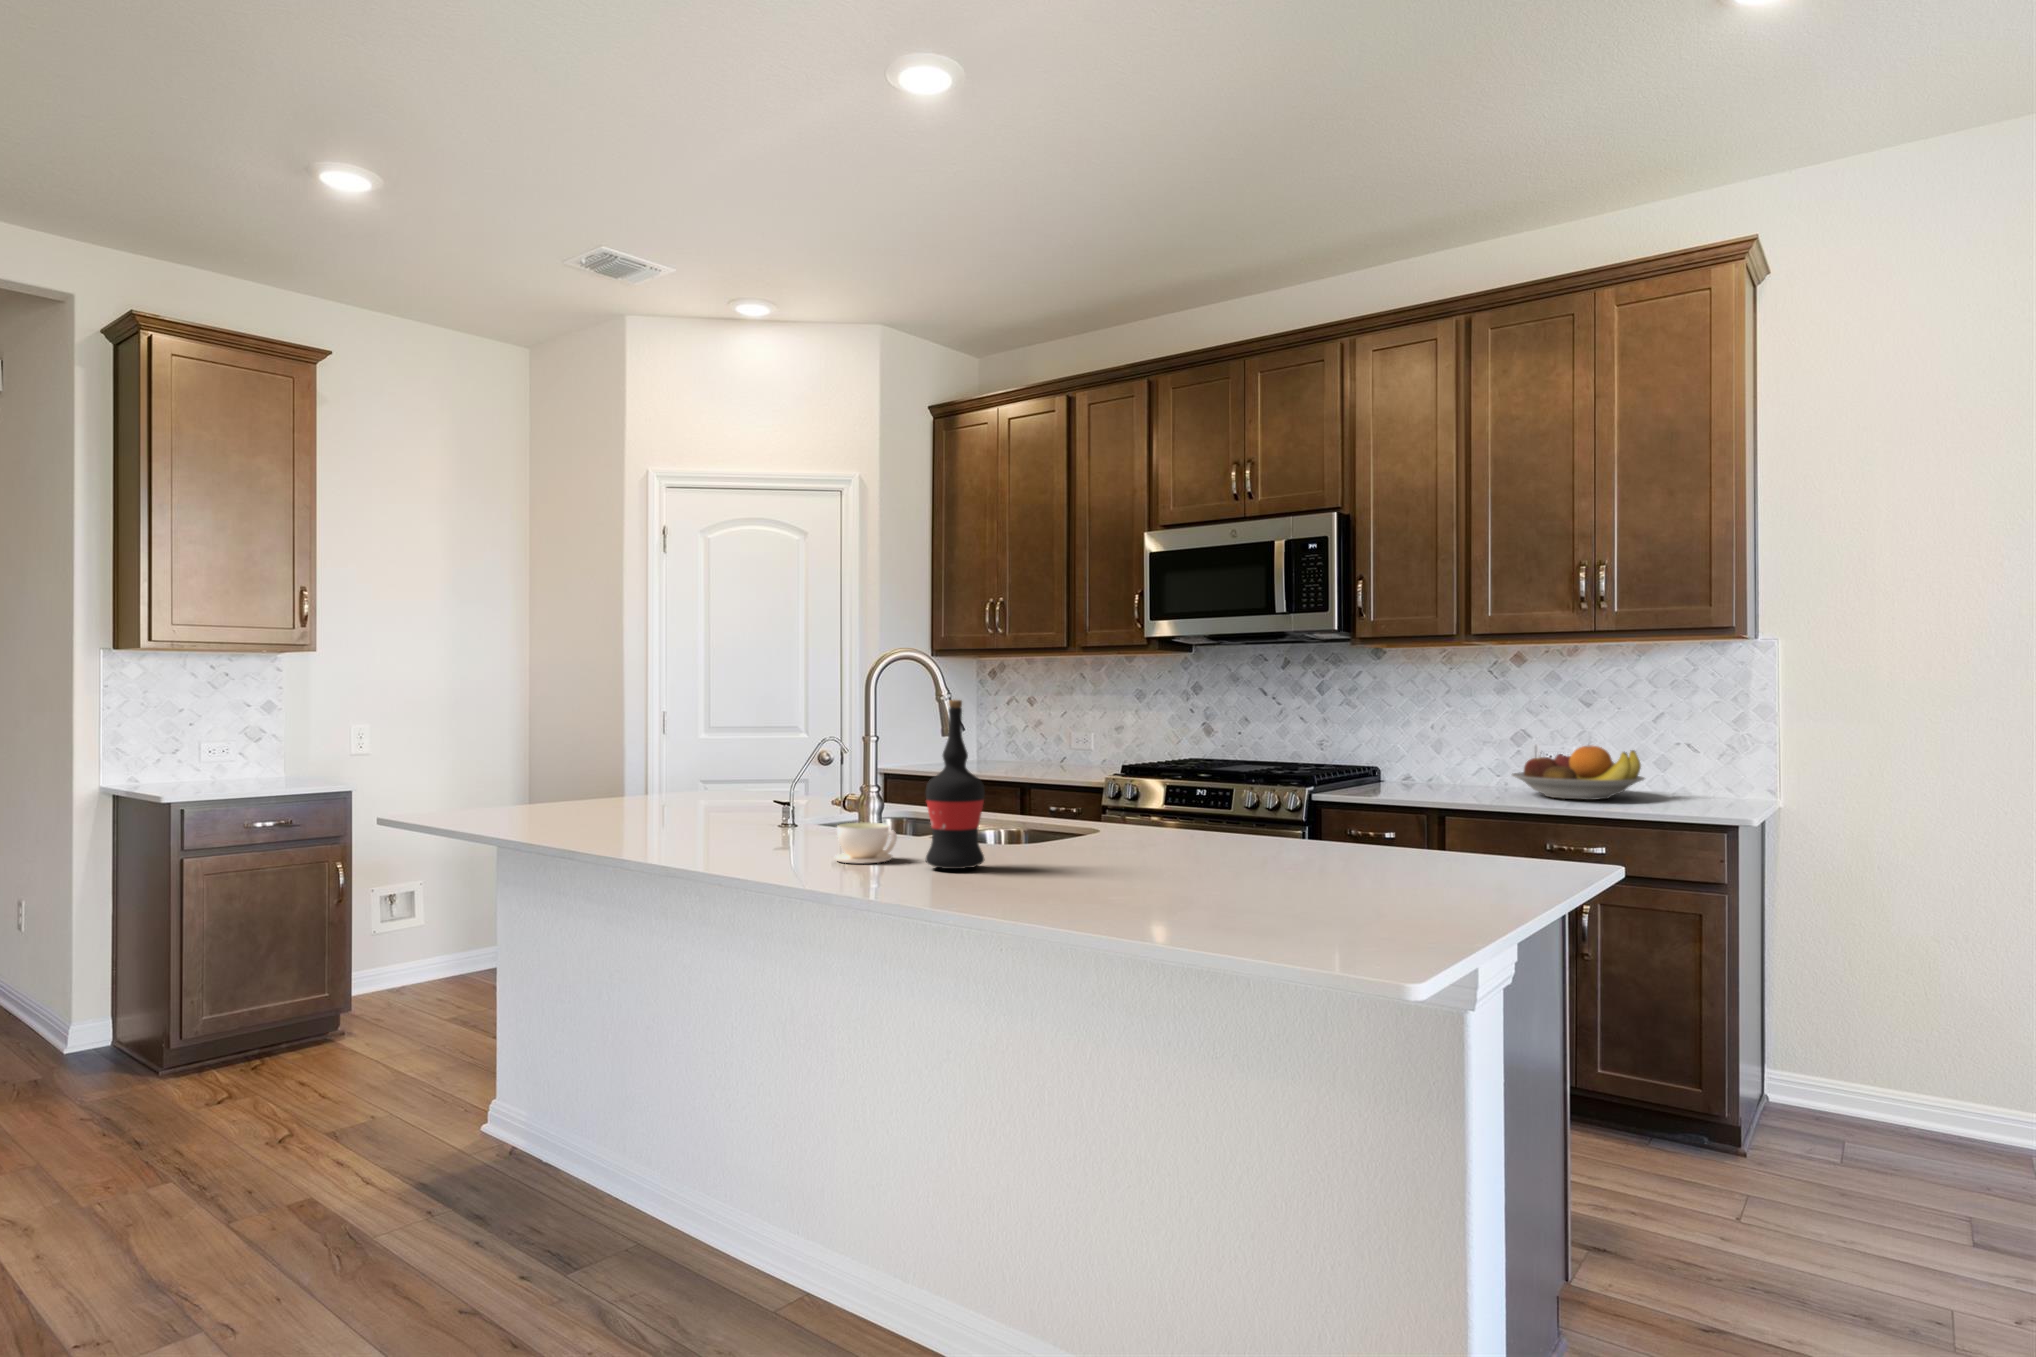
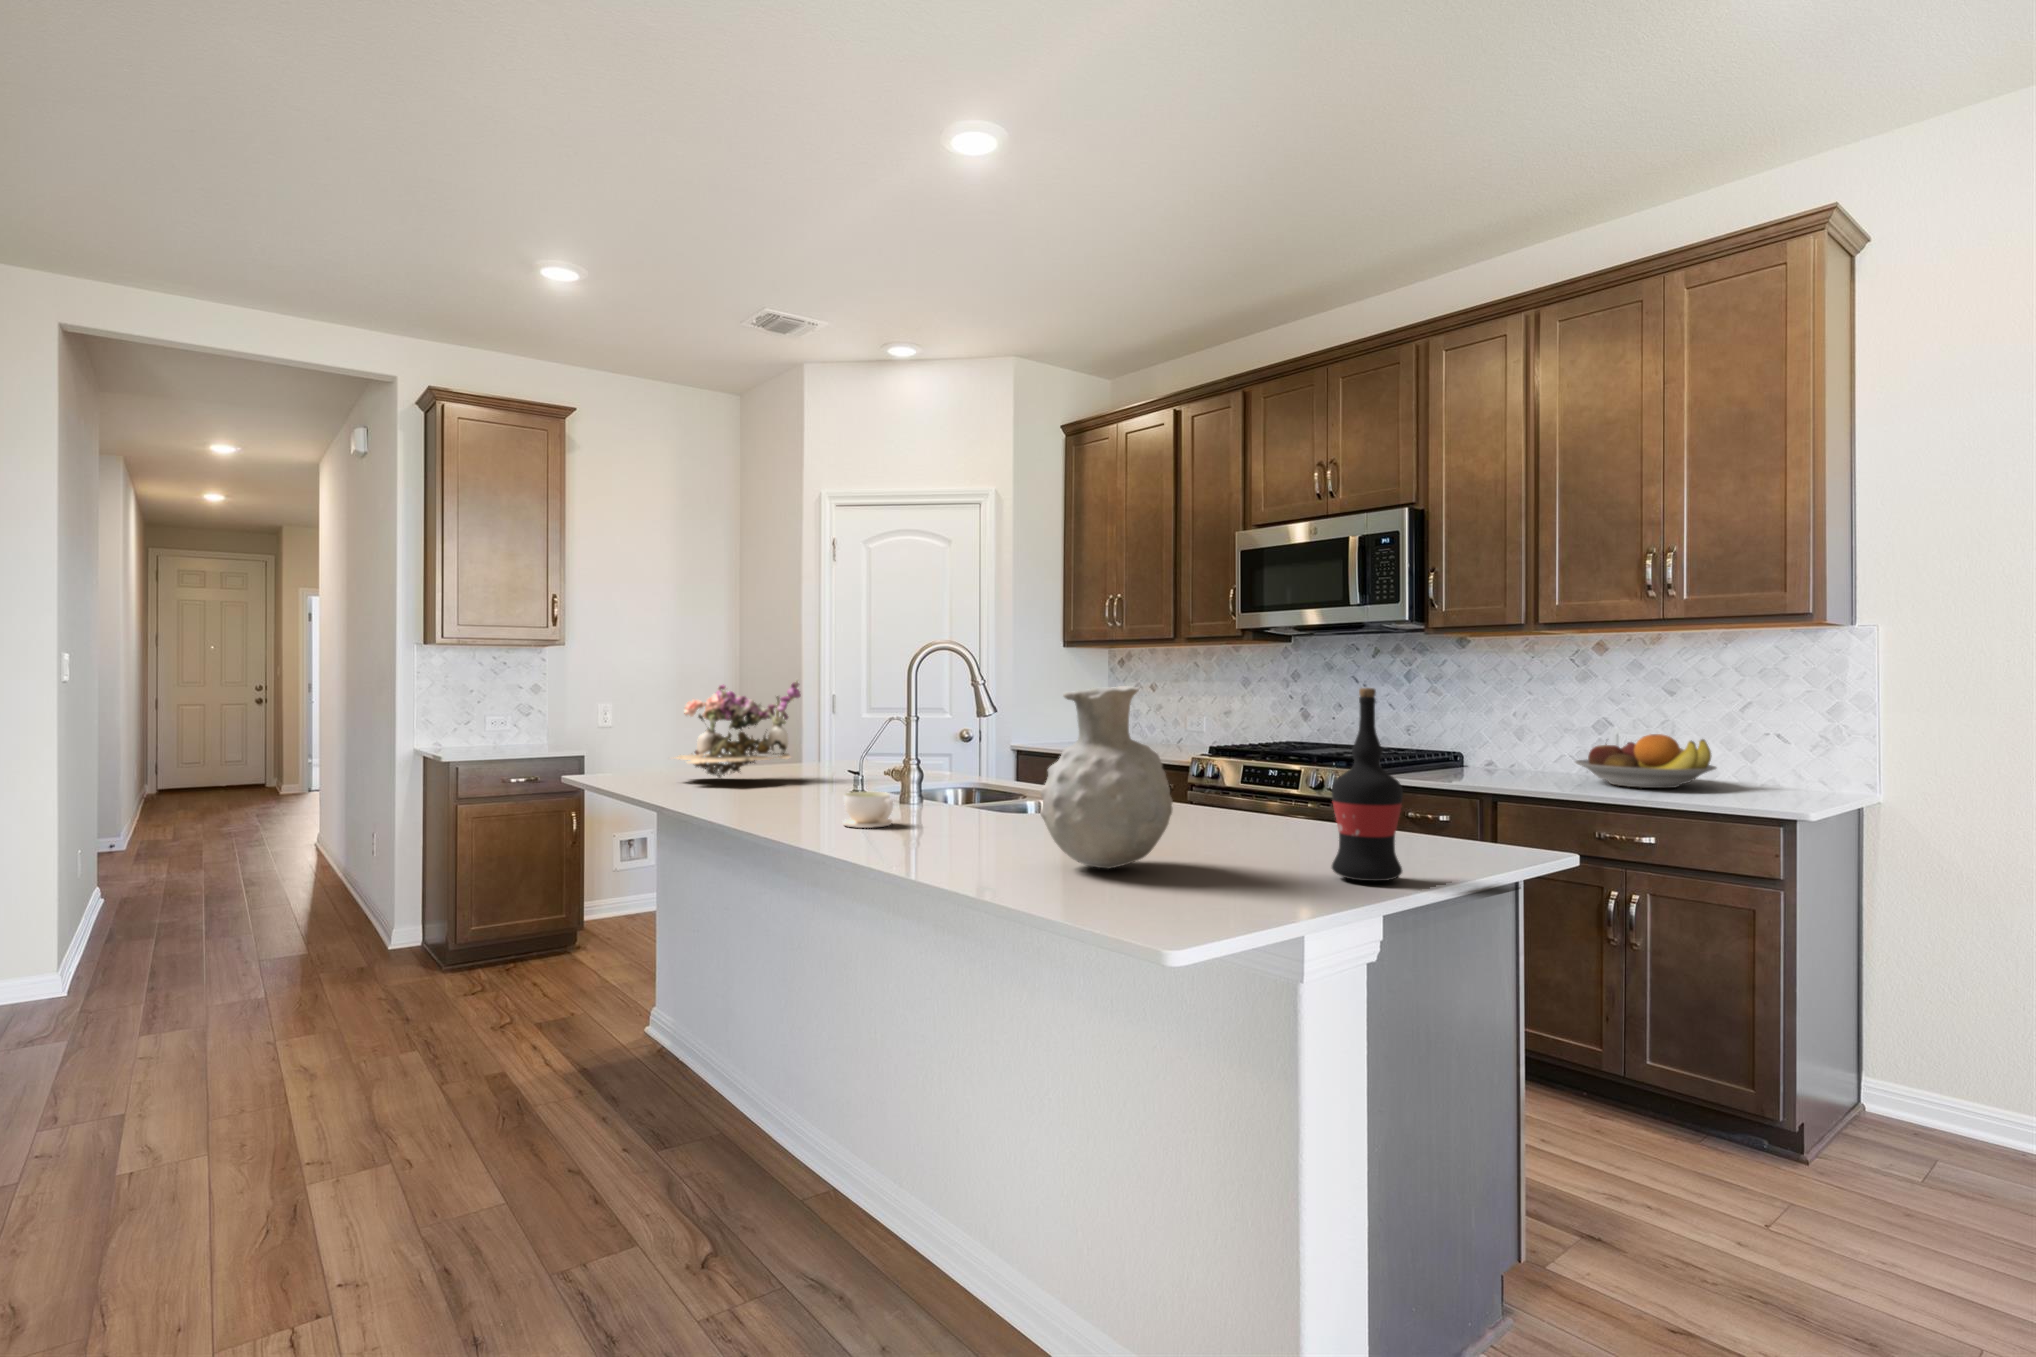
flower arrangement: none [536,694,698,817] -> present [676,680,801,779]
wine bottle: present [926,700,985,869] -> present [1332,688,1403,881]
vase: none [1126,701,1265,894] -> present [1040,686,1173,869]

